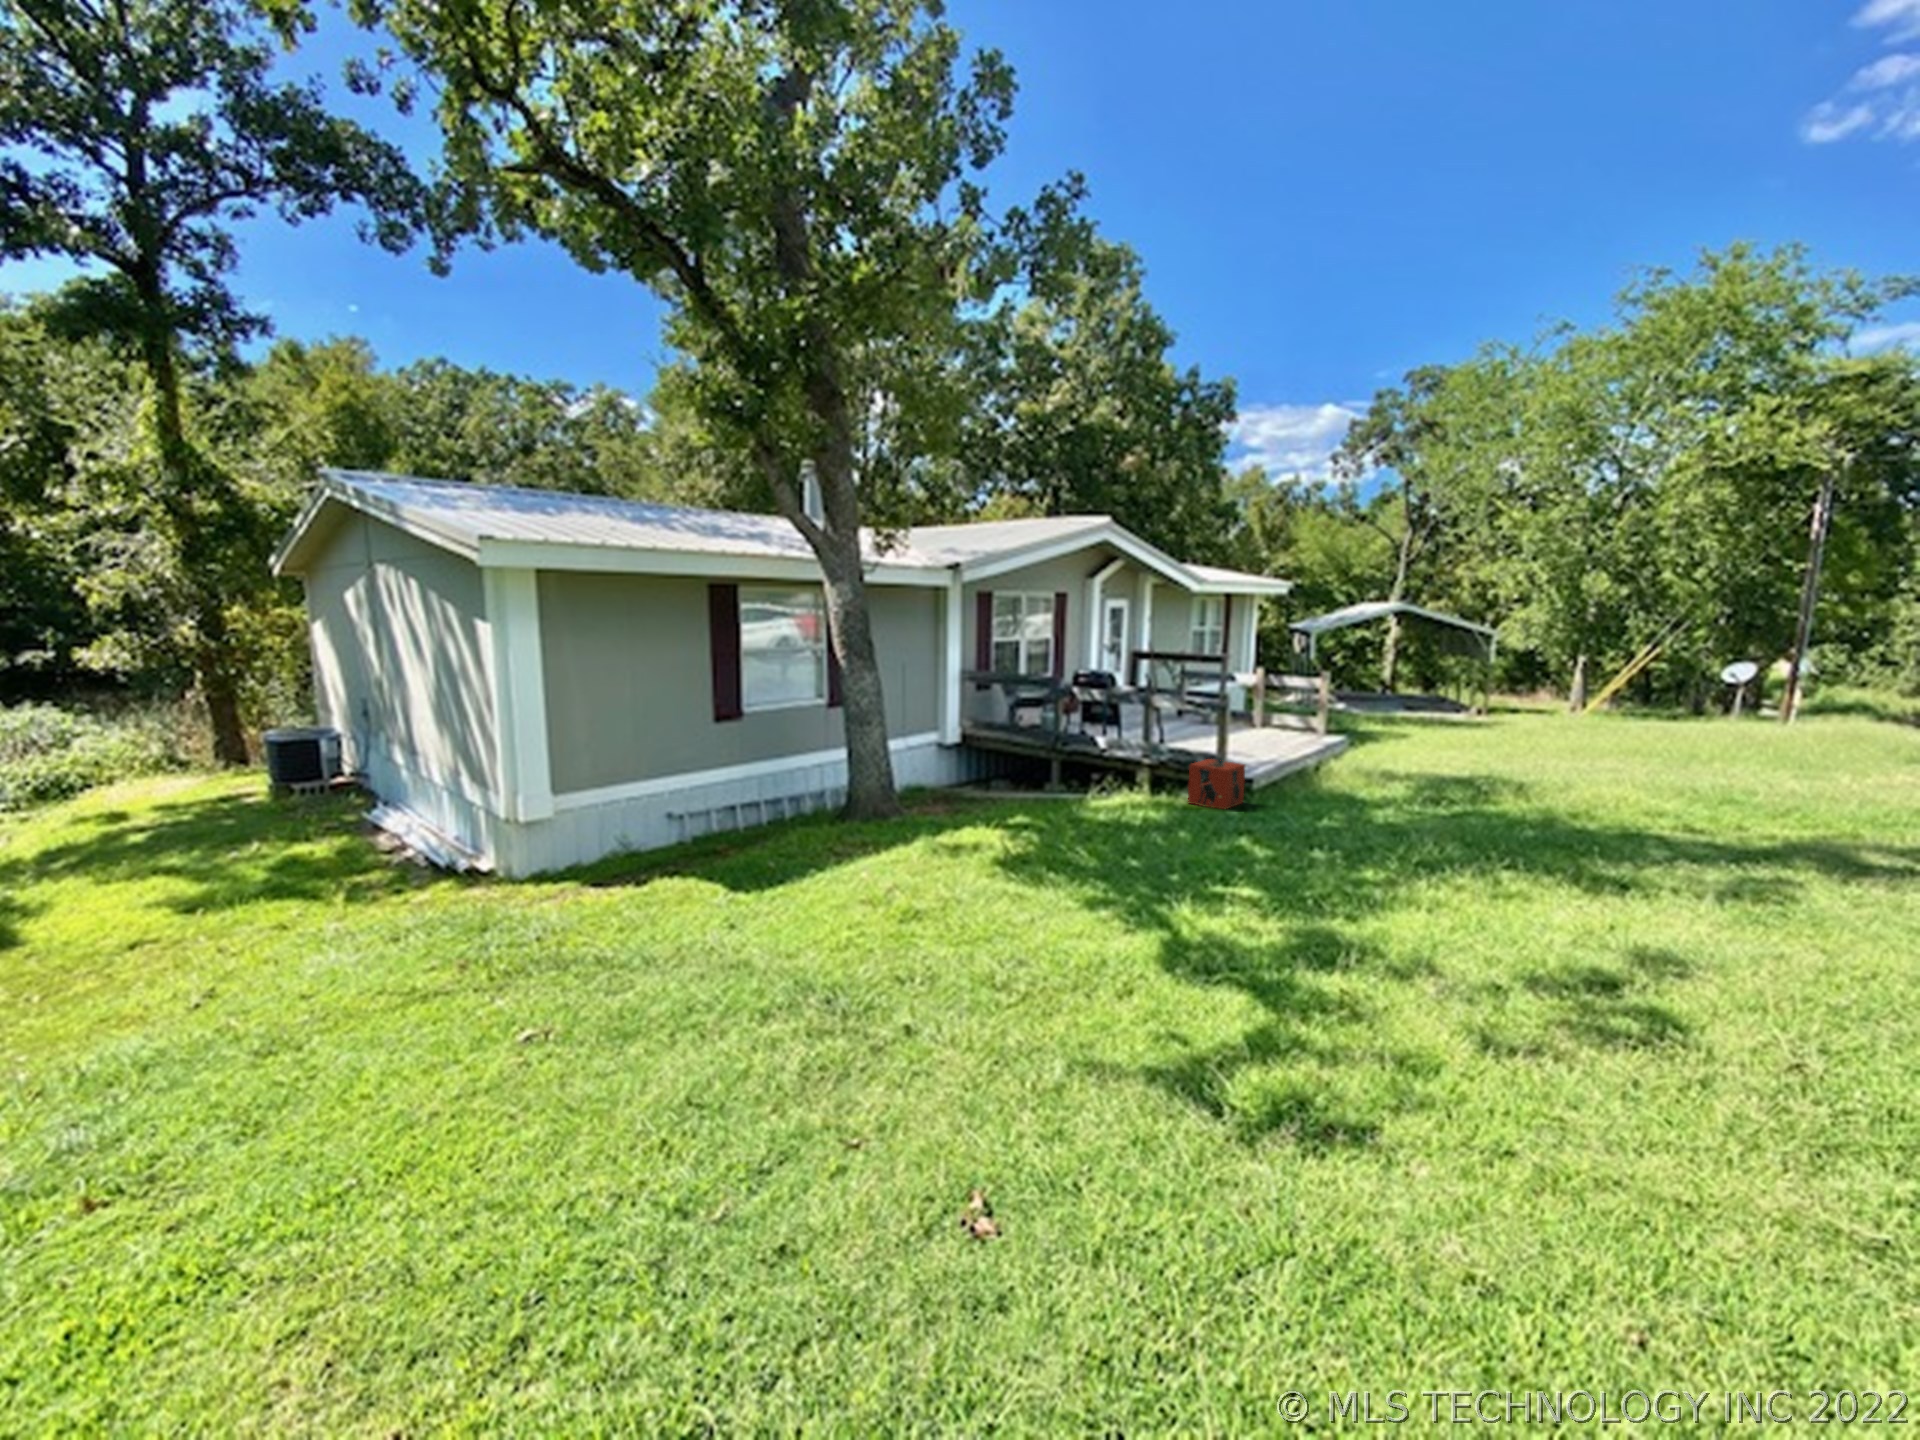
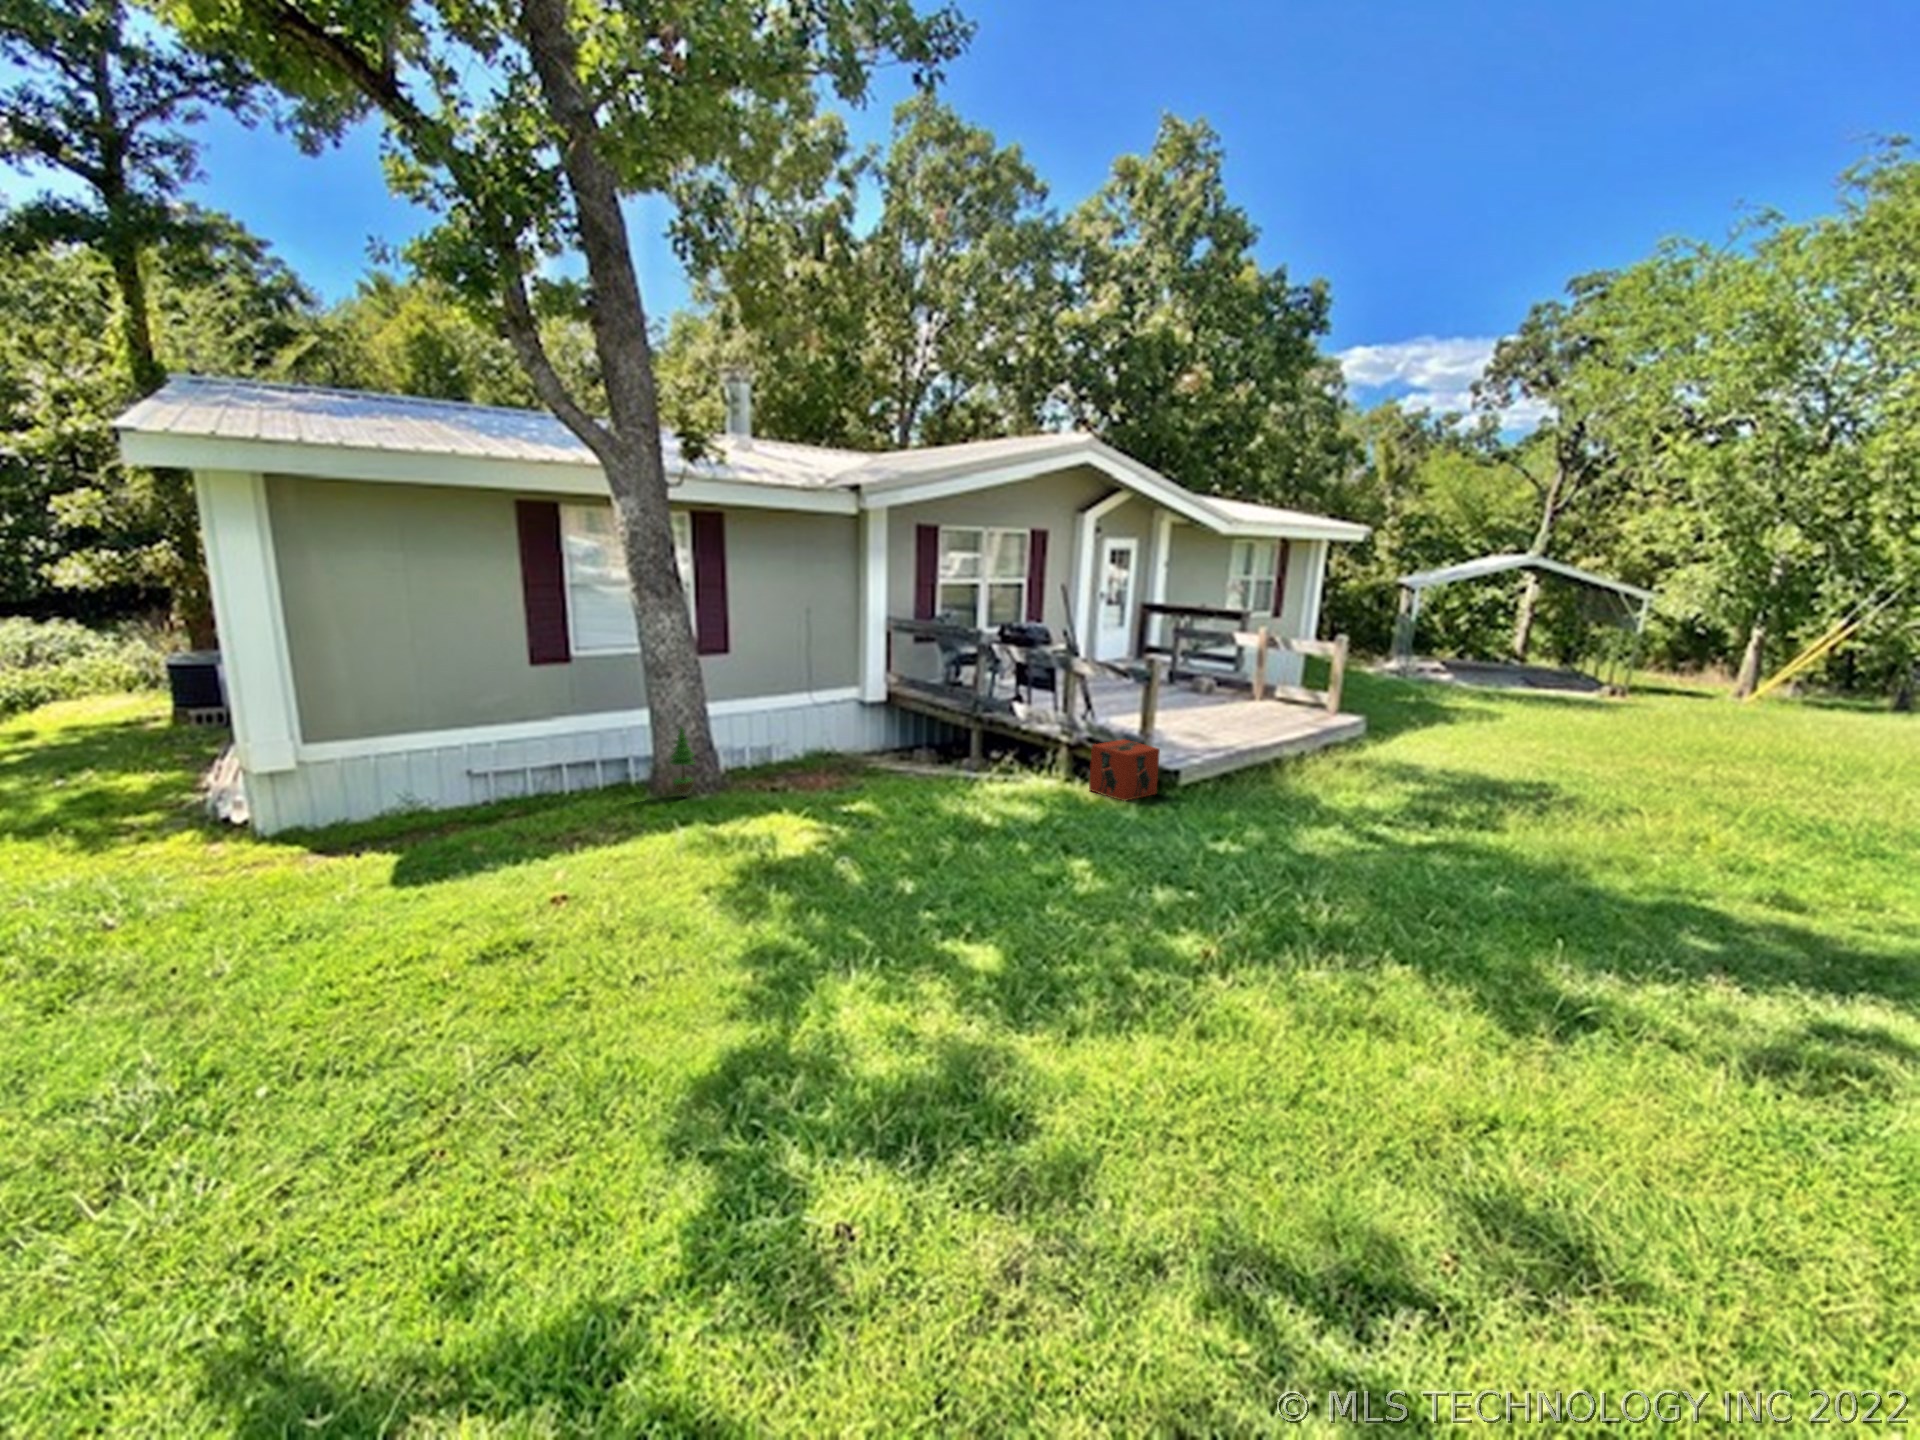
potted tree: none [841,763,866,829] -> present [670,727,695,796]

